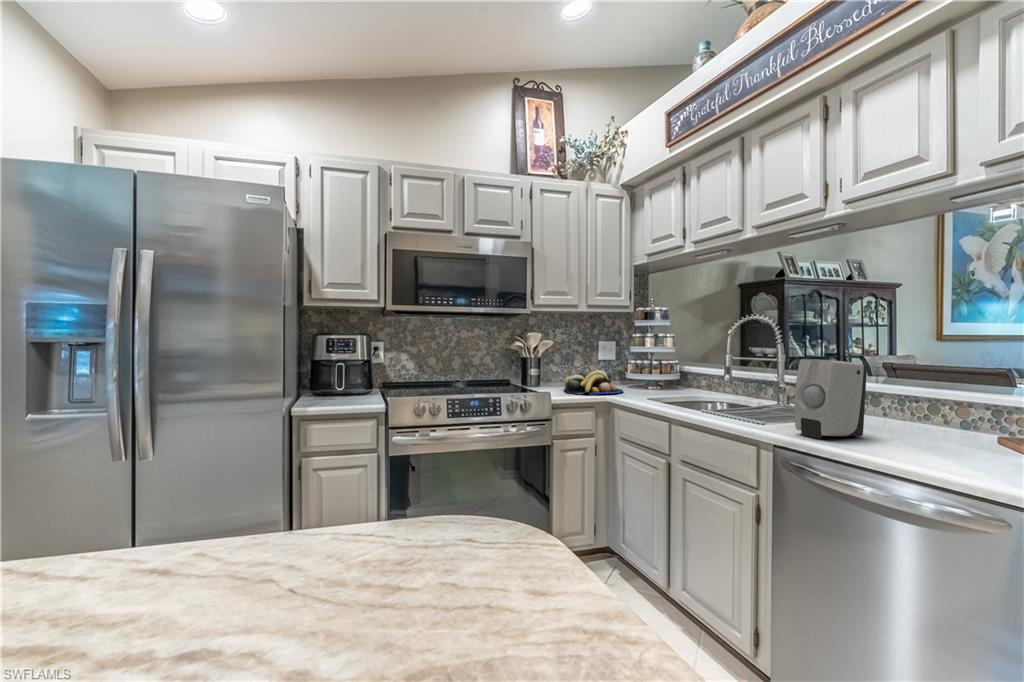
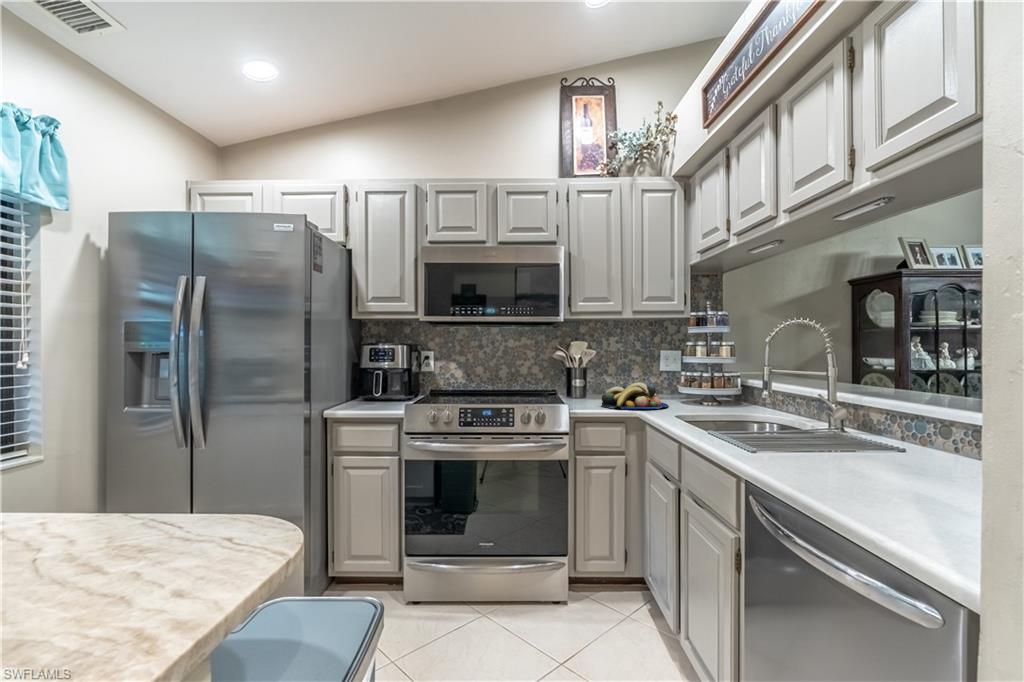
soap dispenser: present [795,359,867,438] -> none [775,377,873,481]

